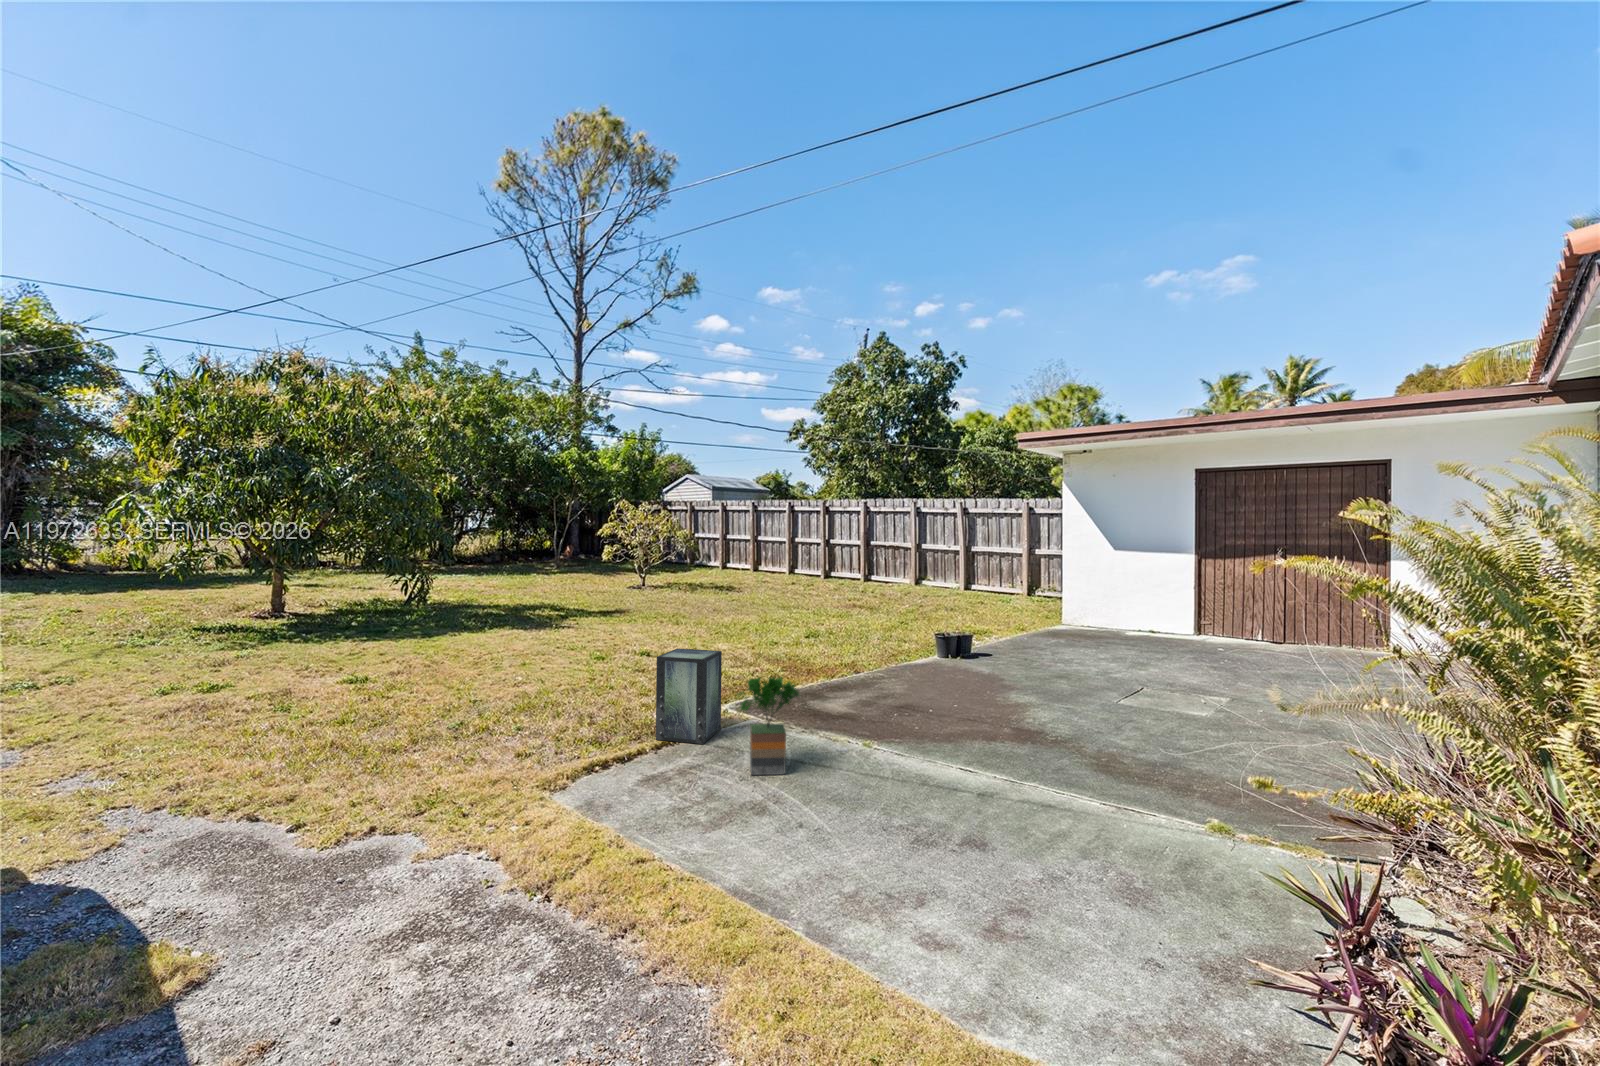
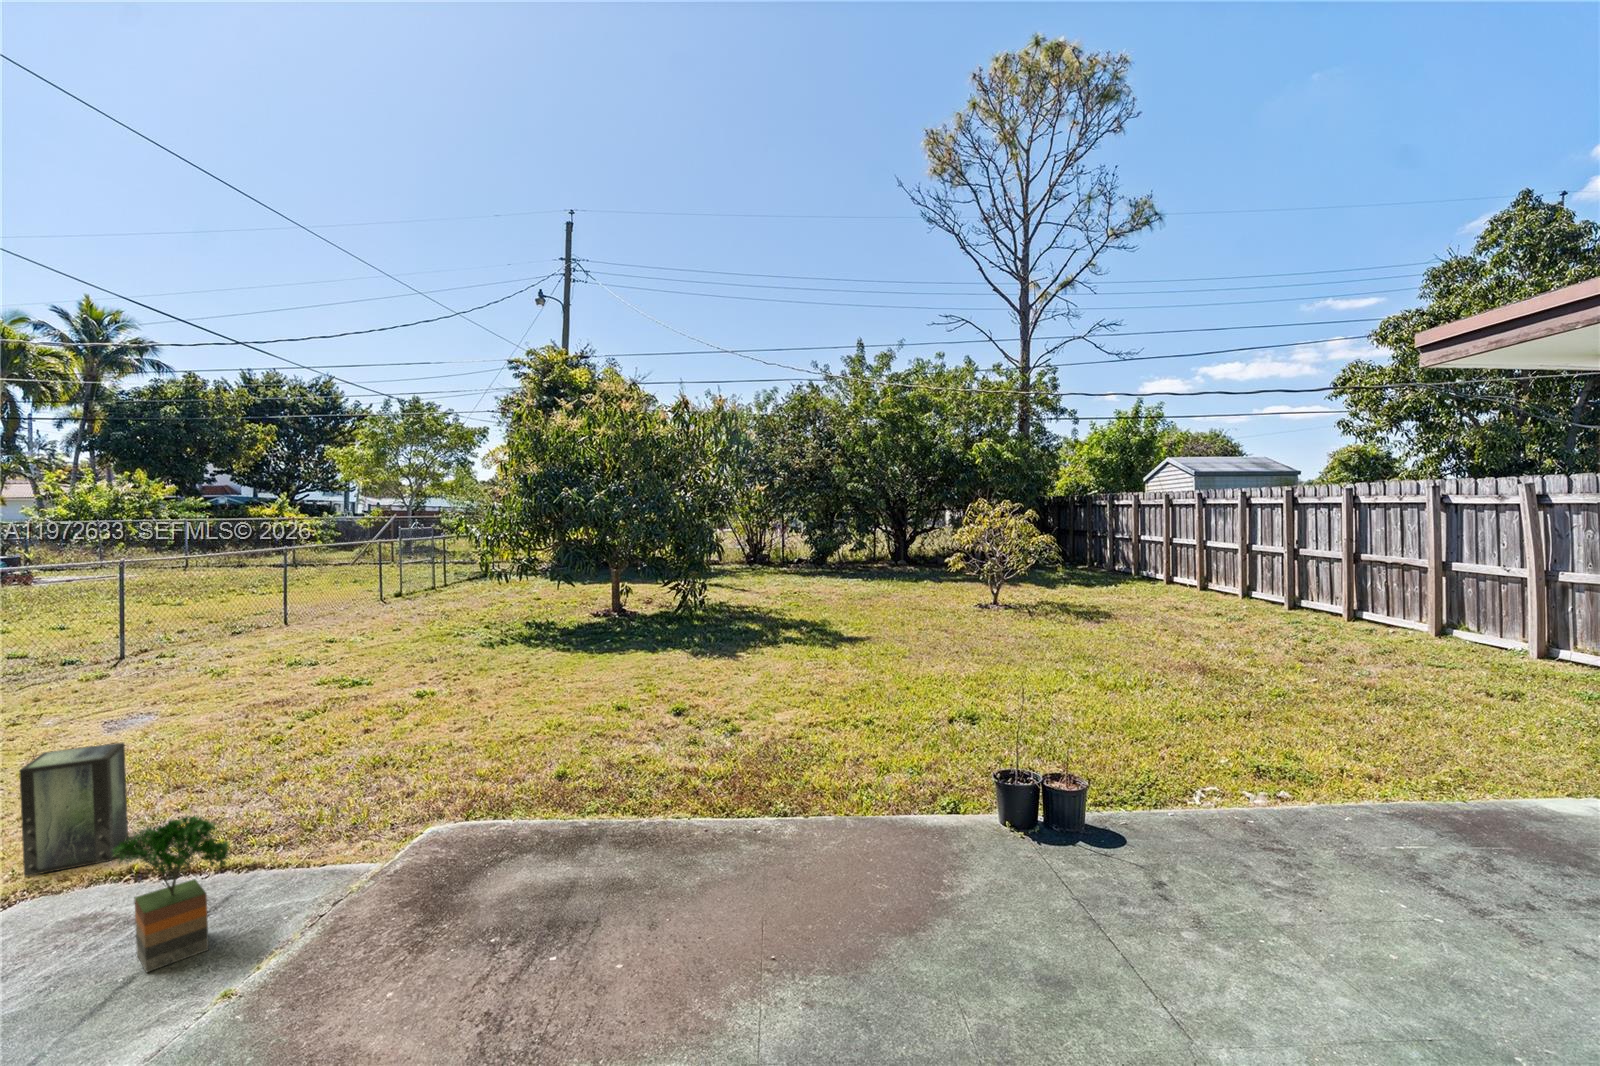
storage box: present [656,649,722,744] -> present [19,743,128,876]

